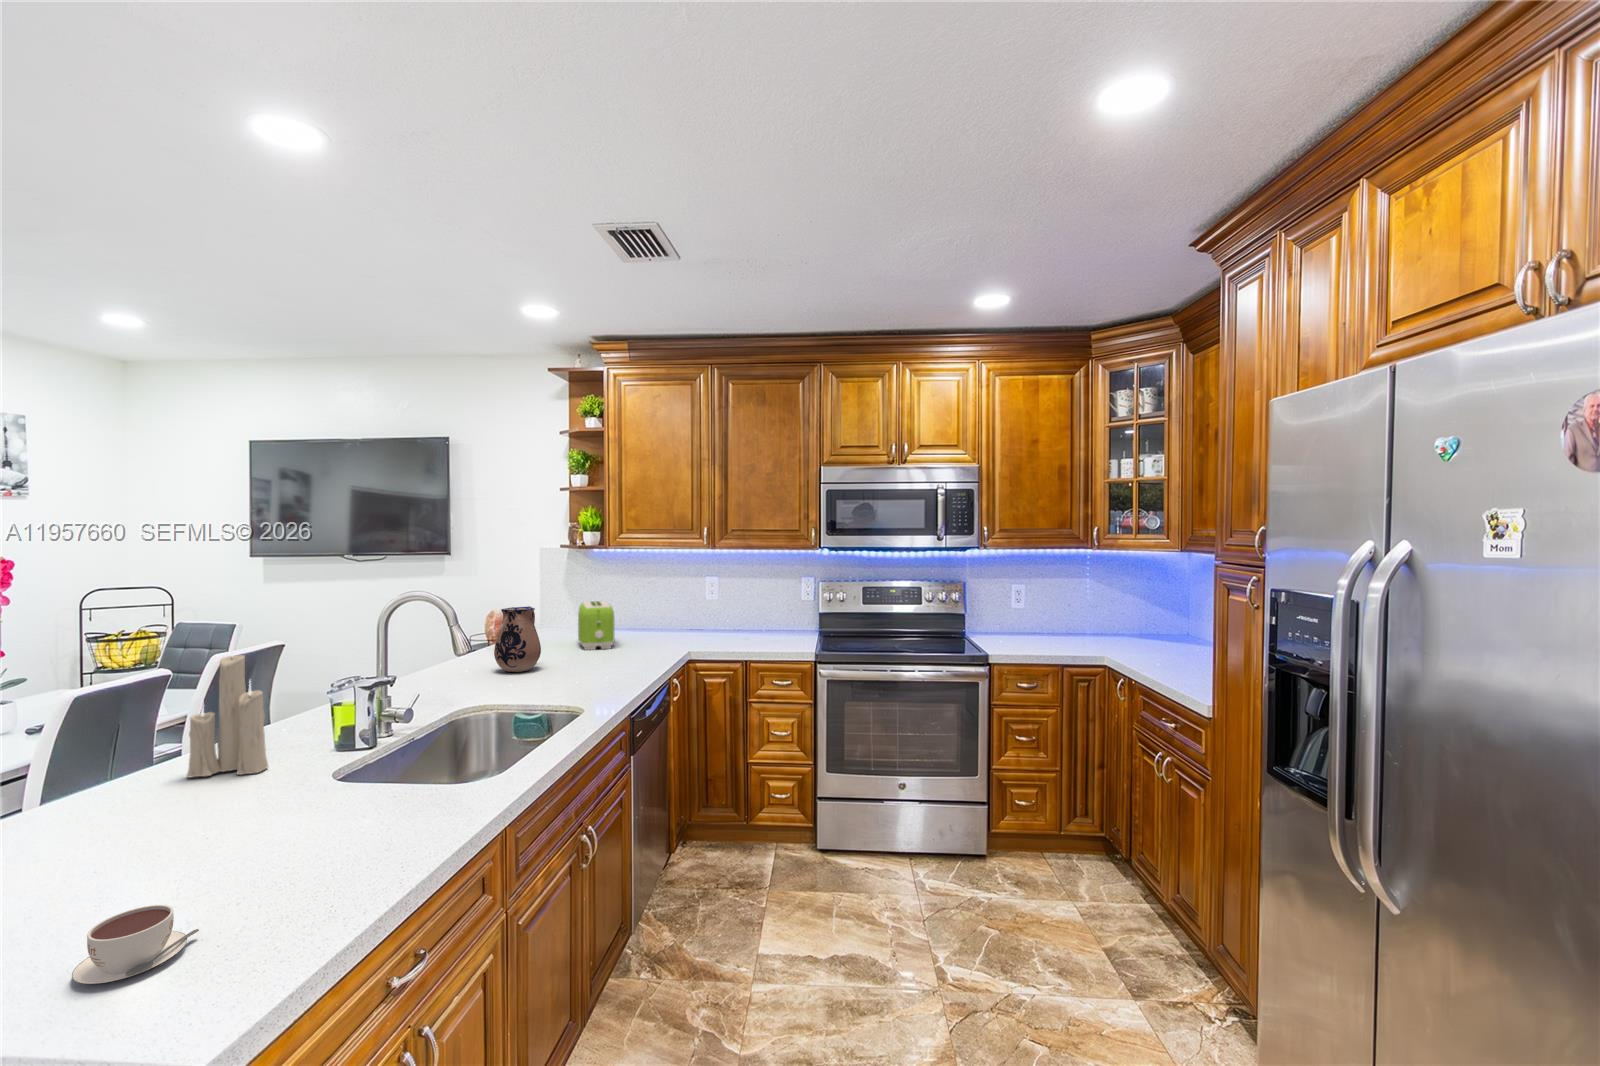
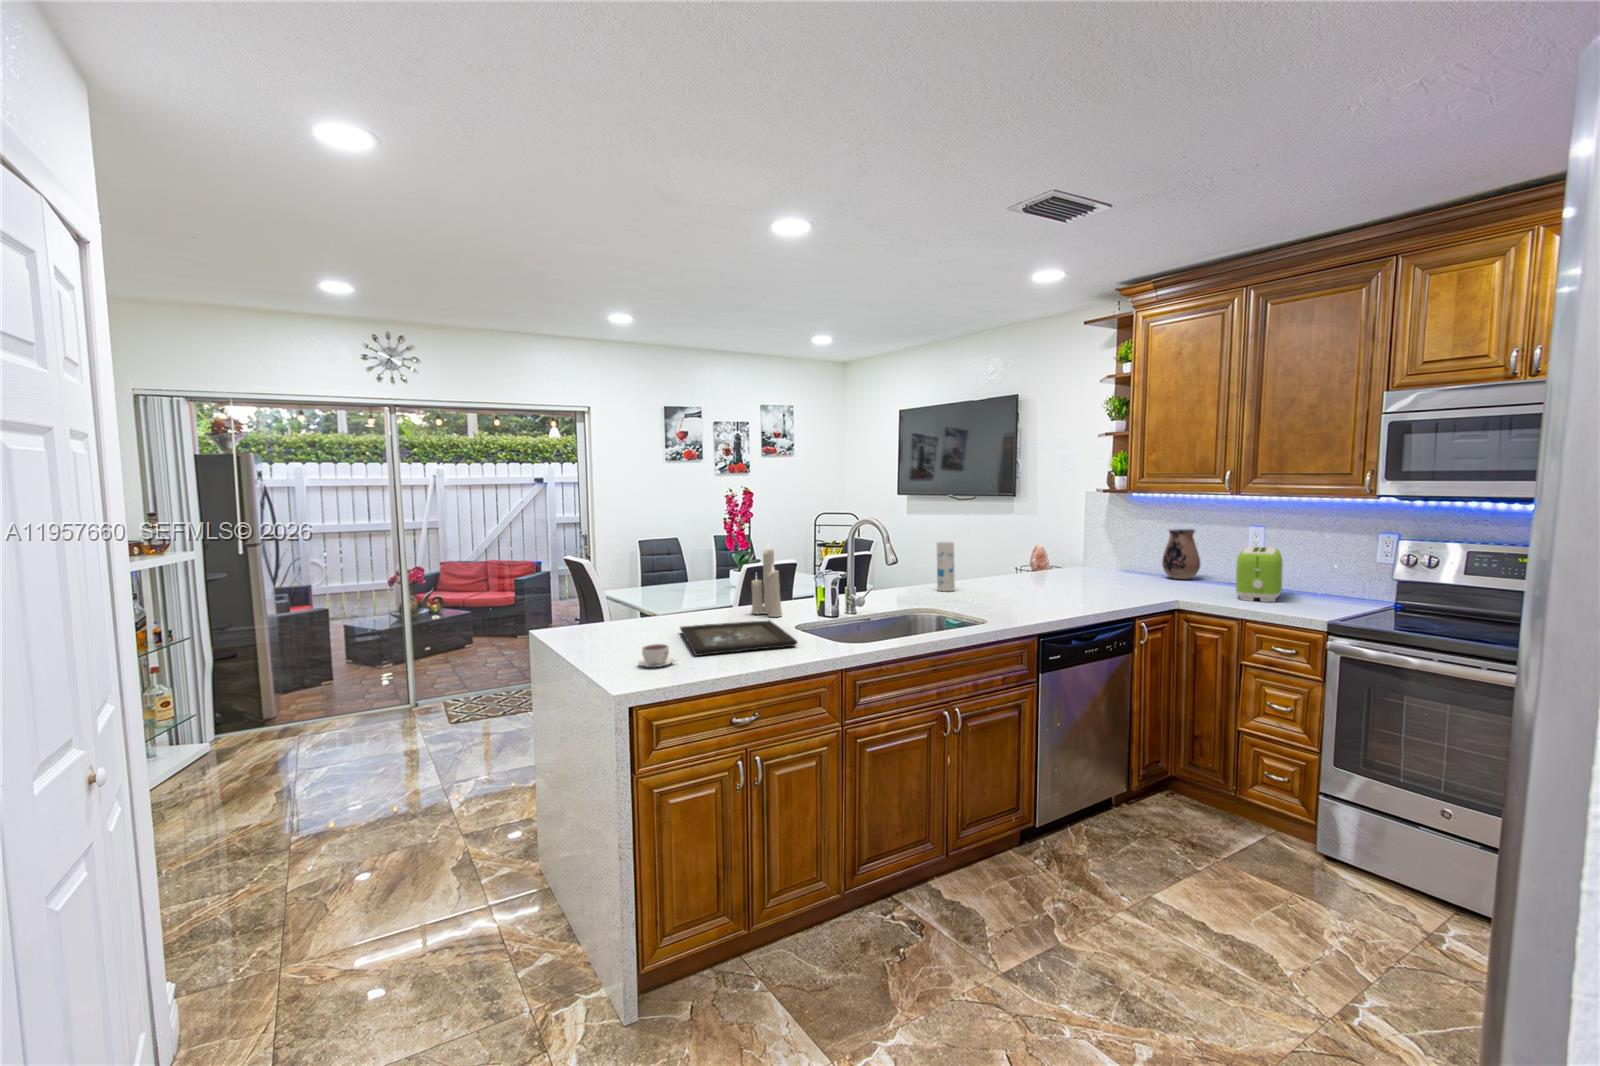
toaster: present [578,601,615,650] -> present [1236,547,1283,602]
ceramic pitcher: present [494,606,541,672] -> present [1162,529,1200,579]
canister: none [448,617,472,681] -> present [937,542,955,591]
tray: none [62,781,408,901] -> present [680,621,797,656]

